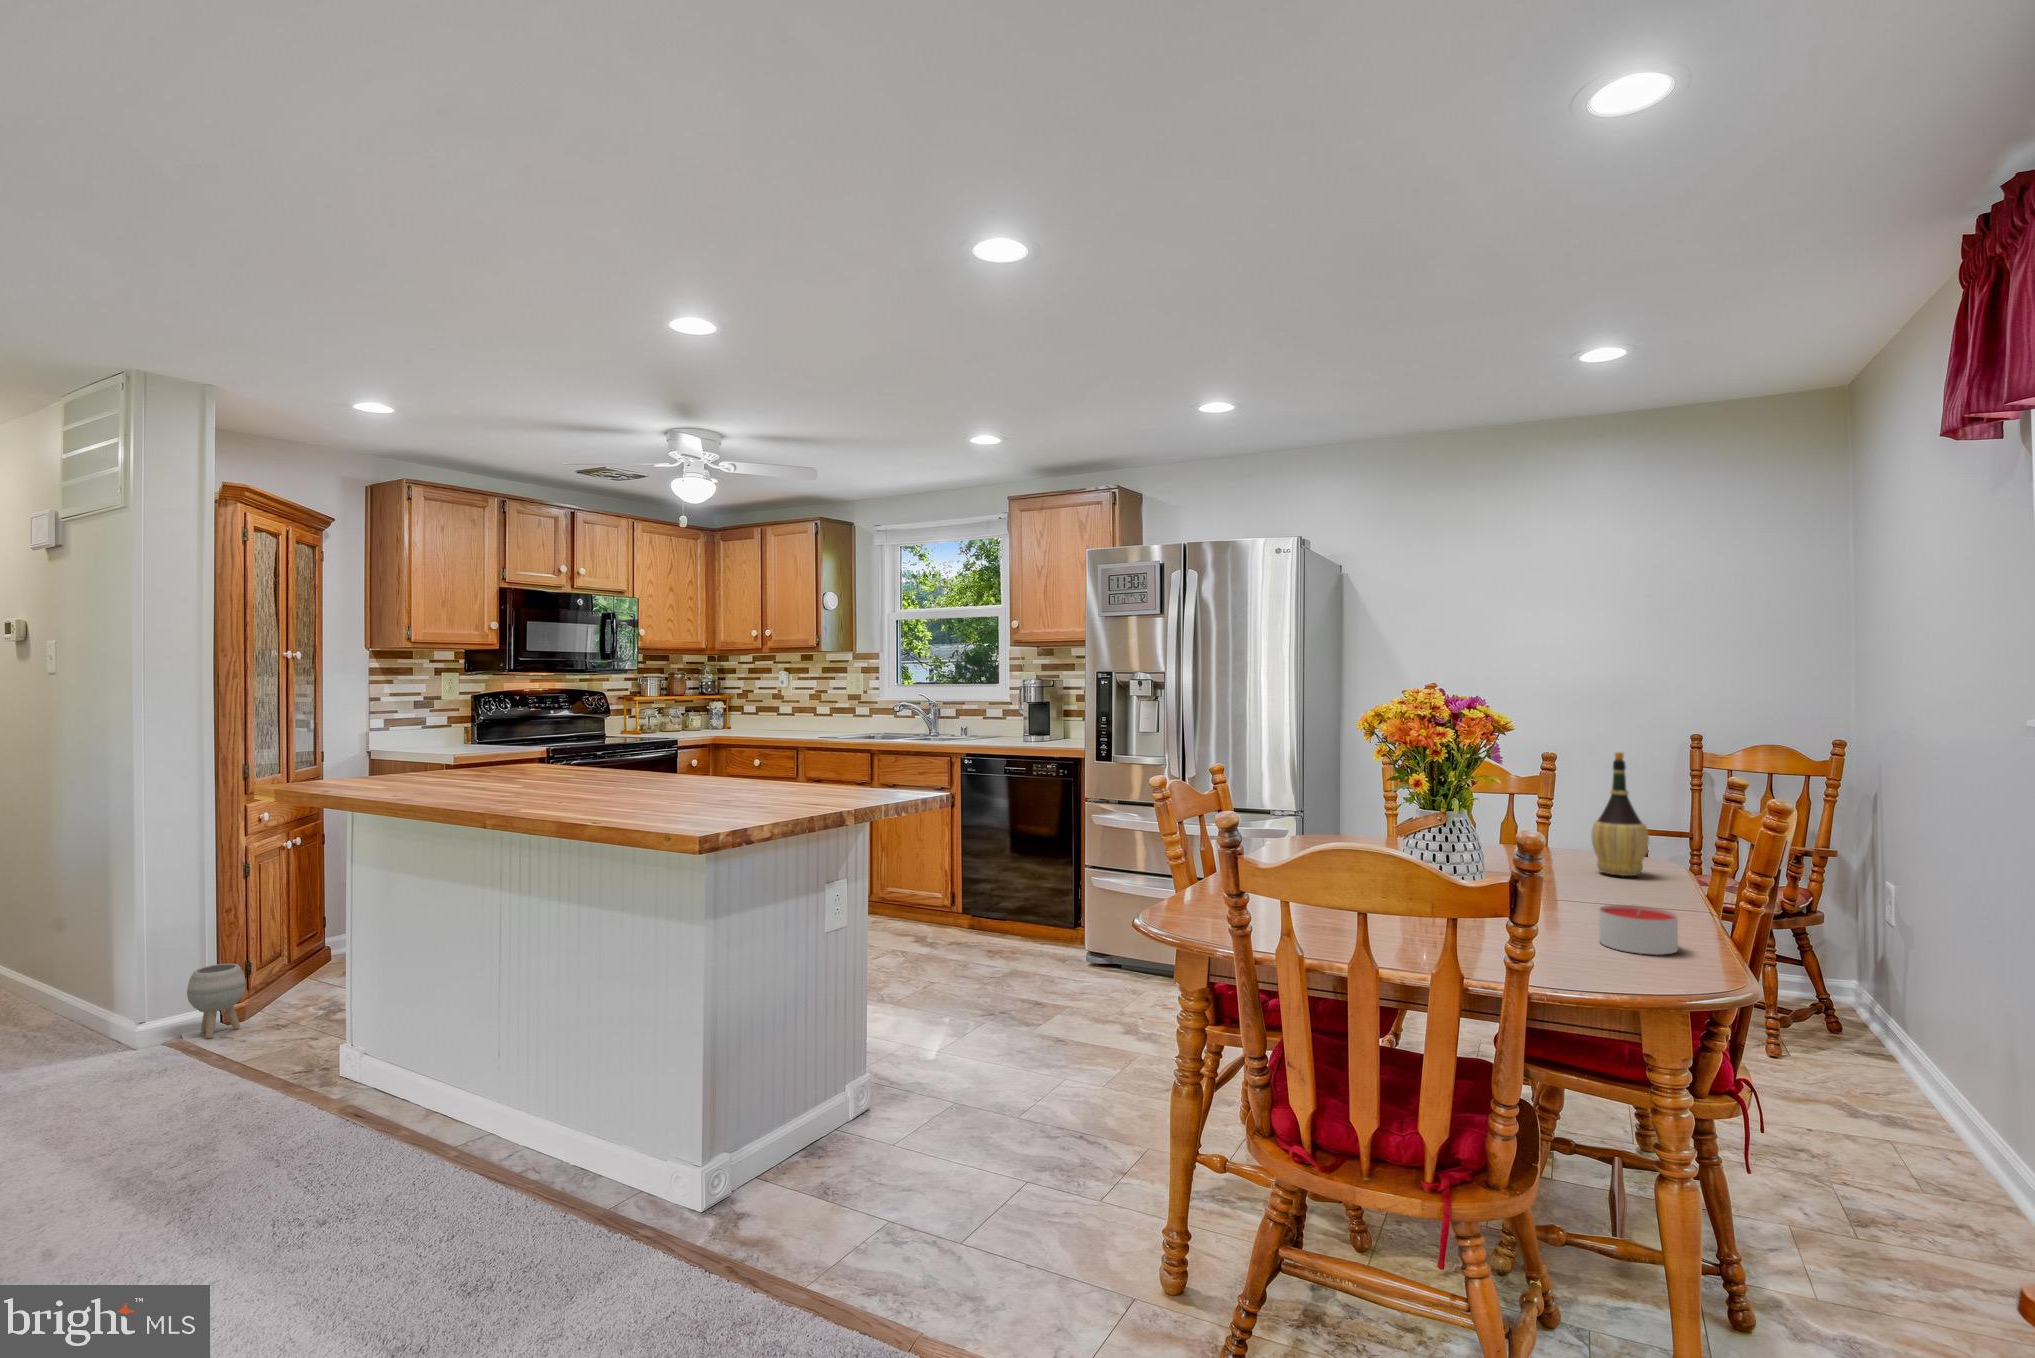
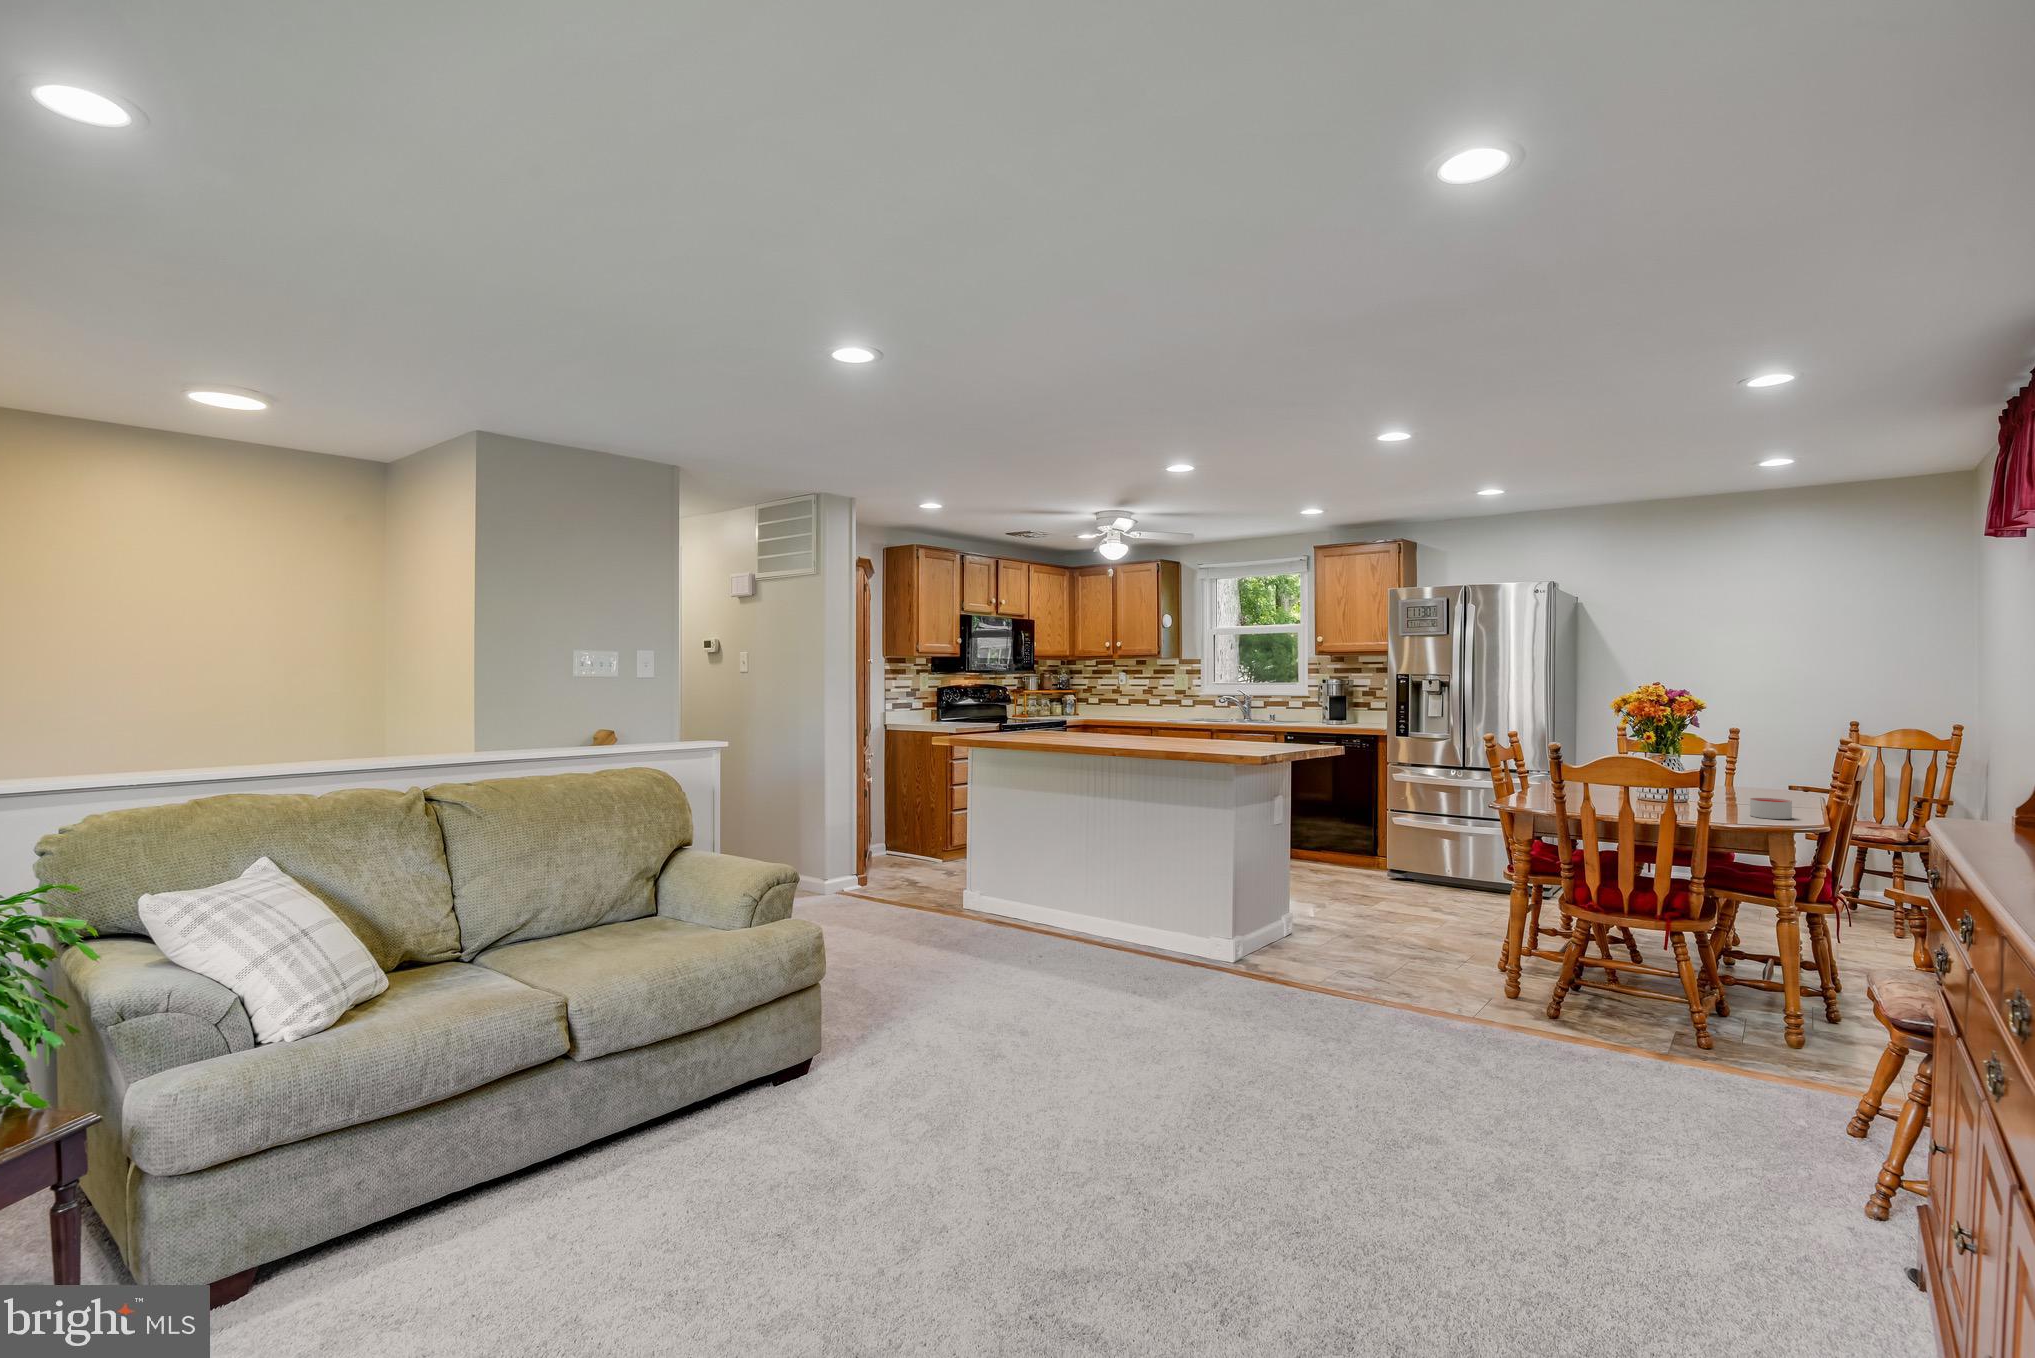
wine bottle: present [1591,752,1649,876] -> none [1757,725,1793,798]
planter: present [187,964,246,1038] -> none [851,849,879,891]

